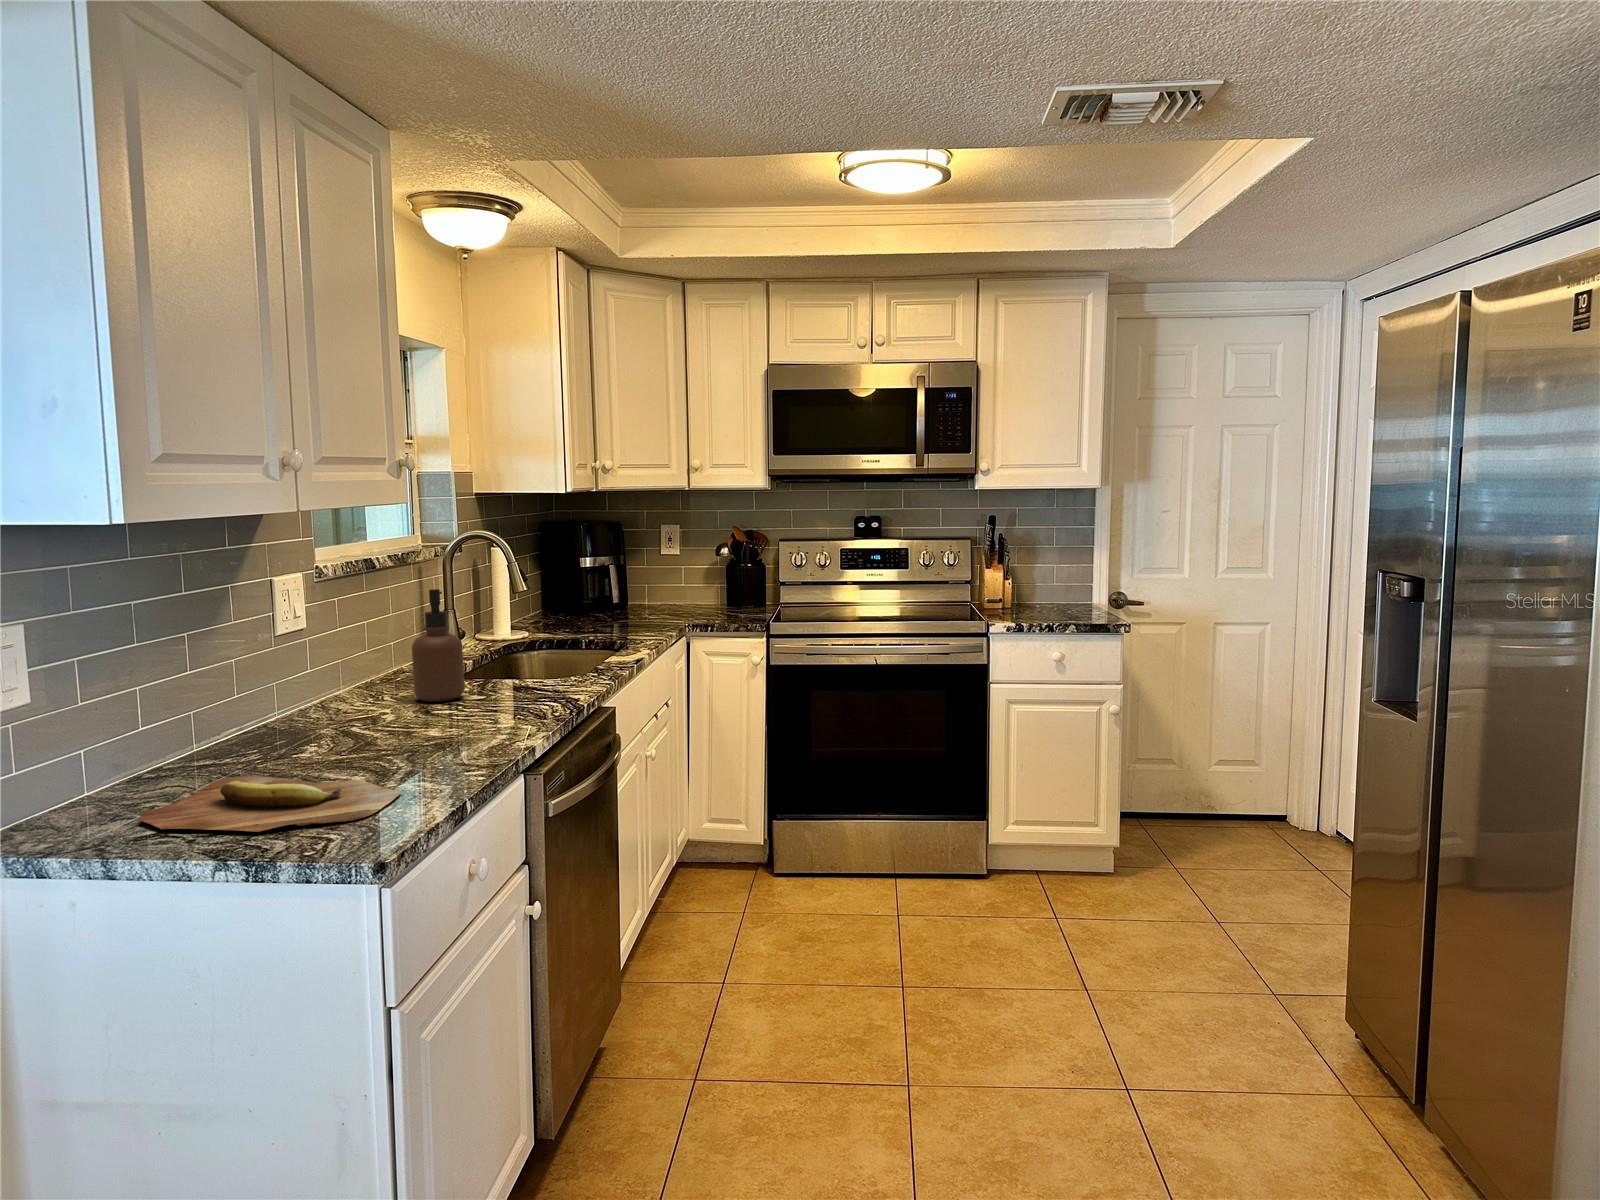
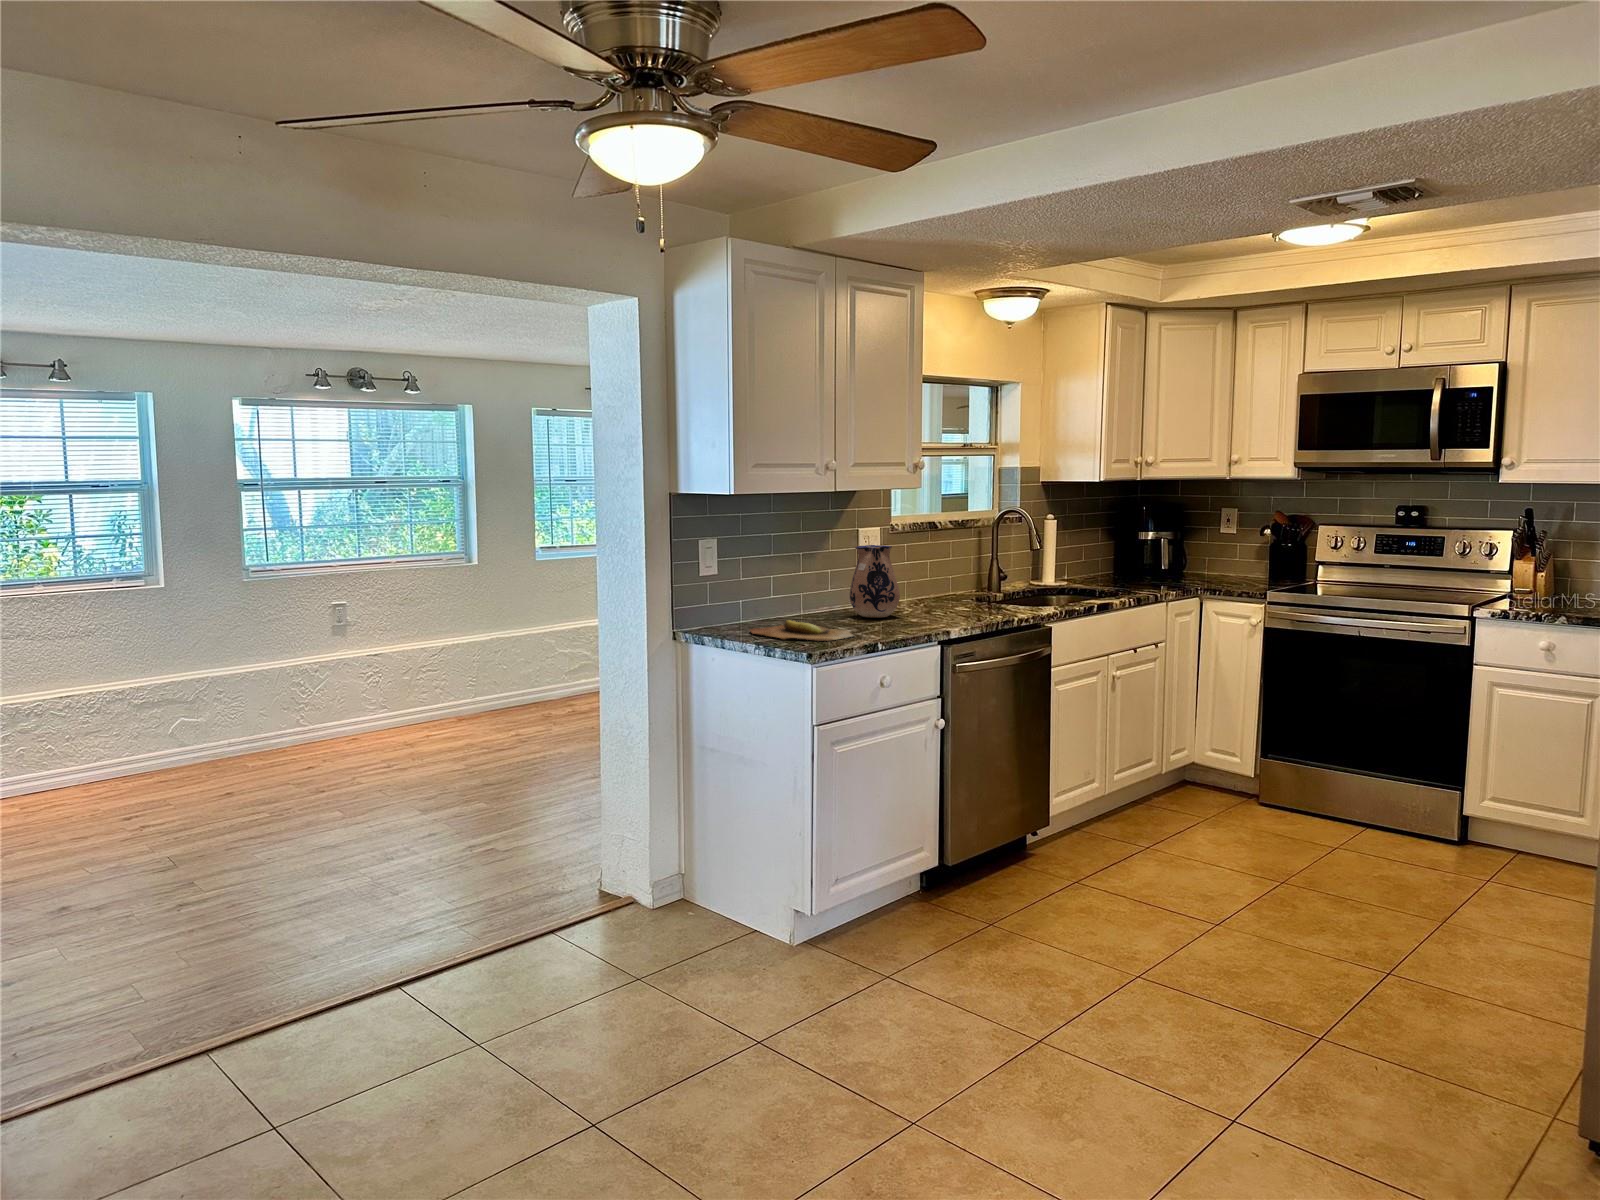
soap dispenser: present [412,589,464,702] -> none [932,541,961,610]
ceramic pitcher: none [298,606,395,740] -> present [850,545,900,618]

